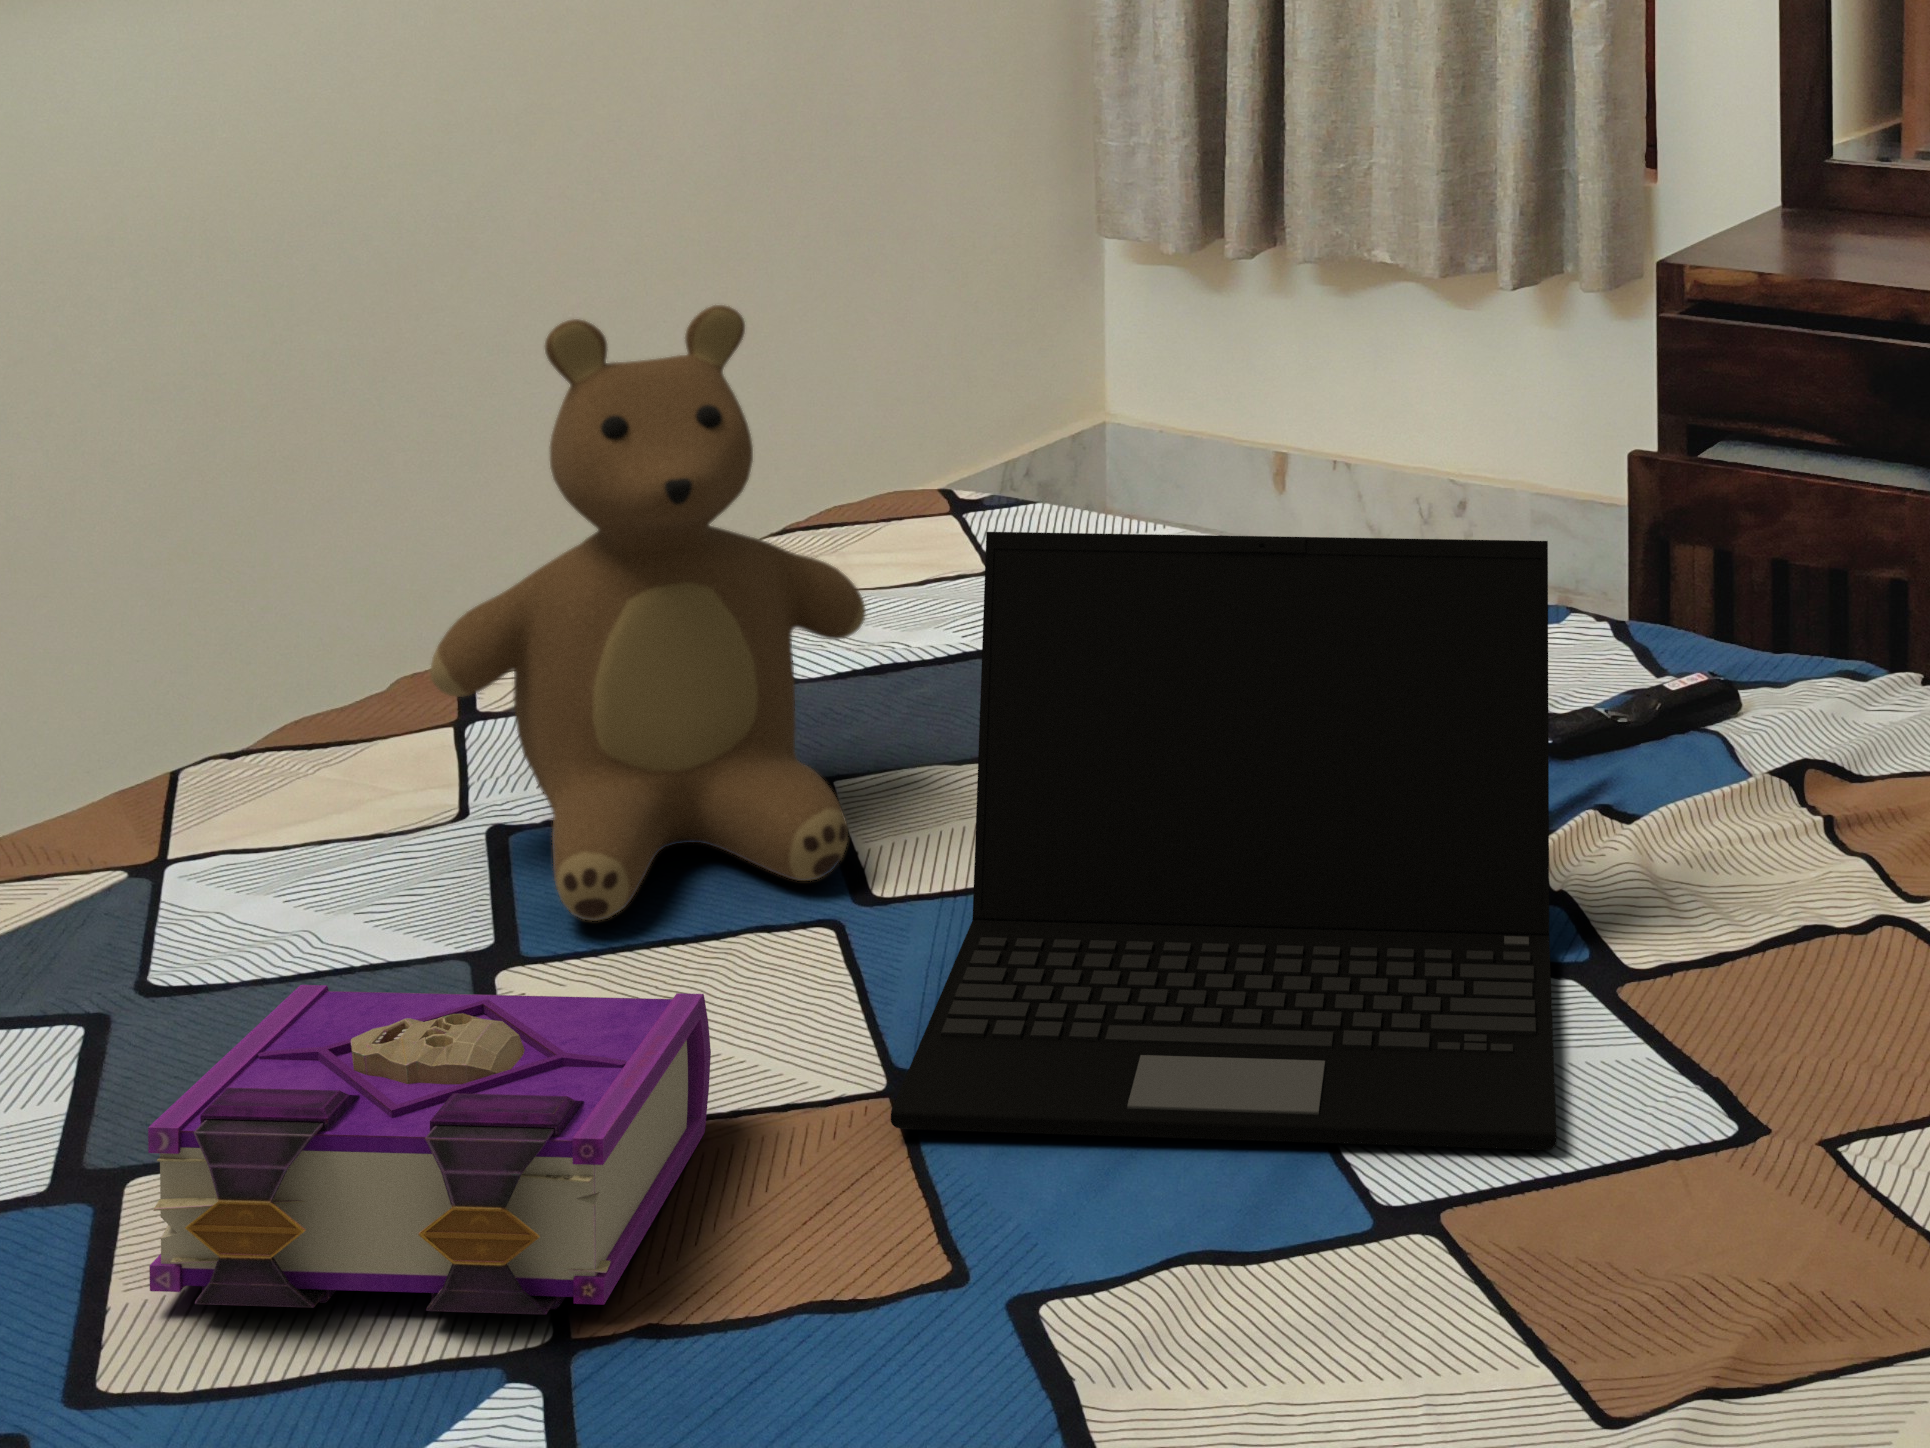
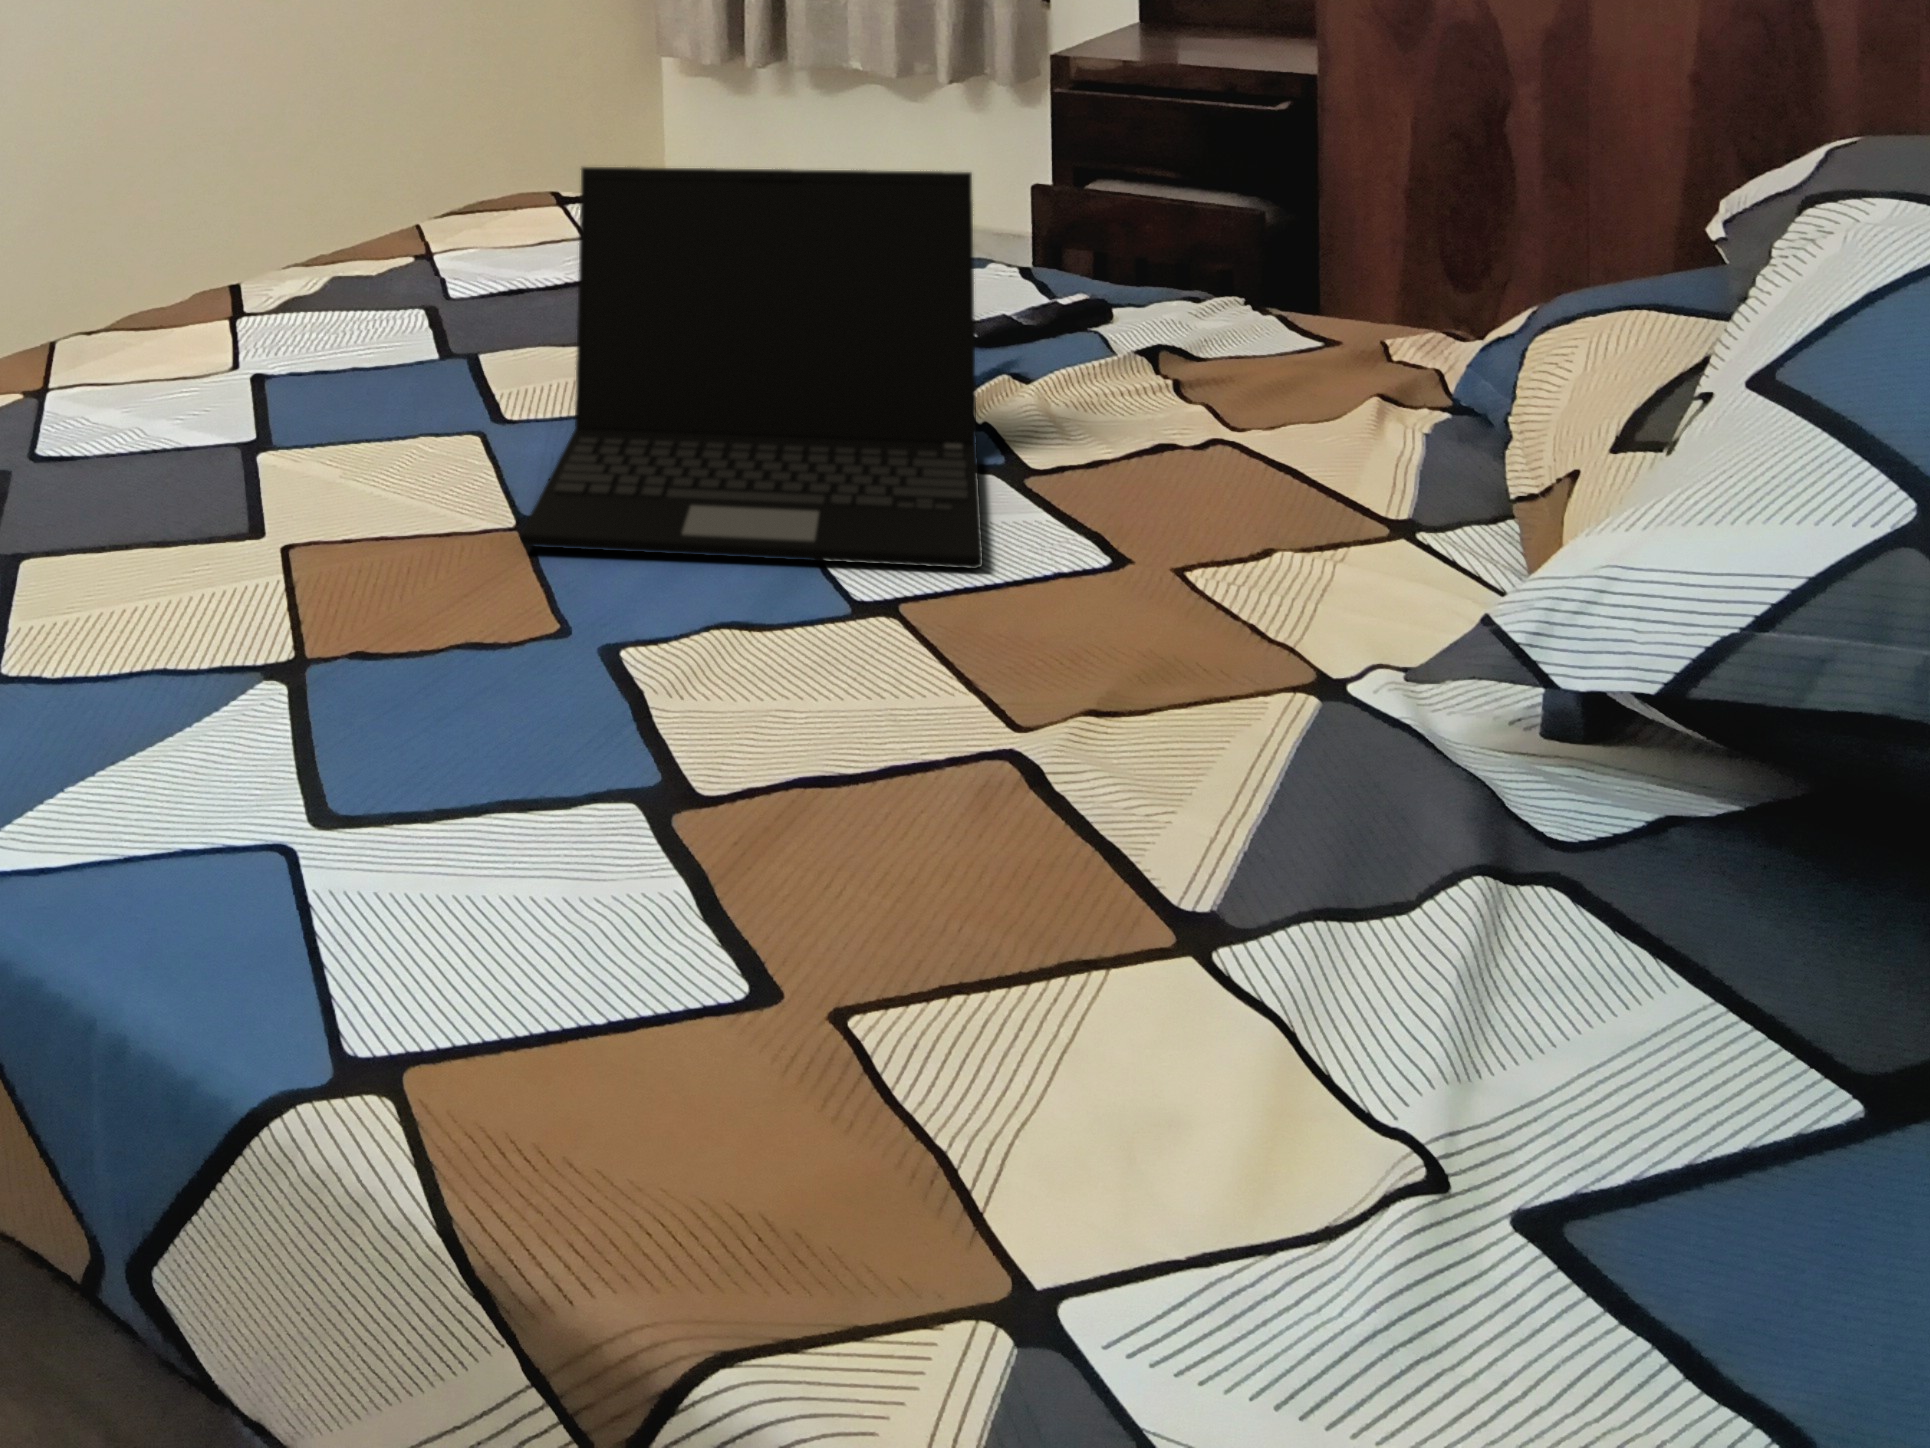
teddy bear: present [430,305,866,921] -> none [211,23,500,428]
book: present [148,985,711,1314] -> none [31,443,399,642]

